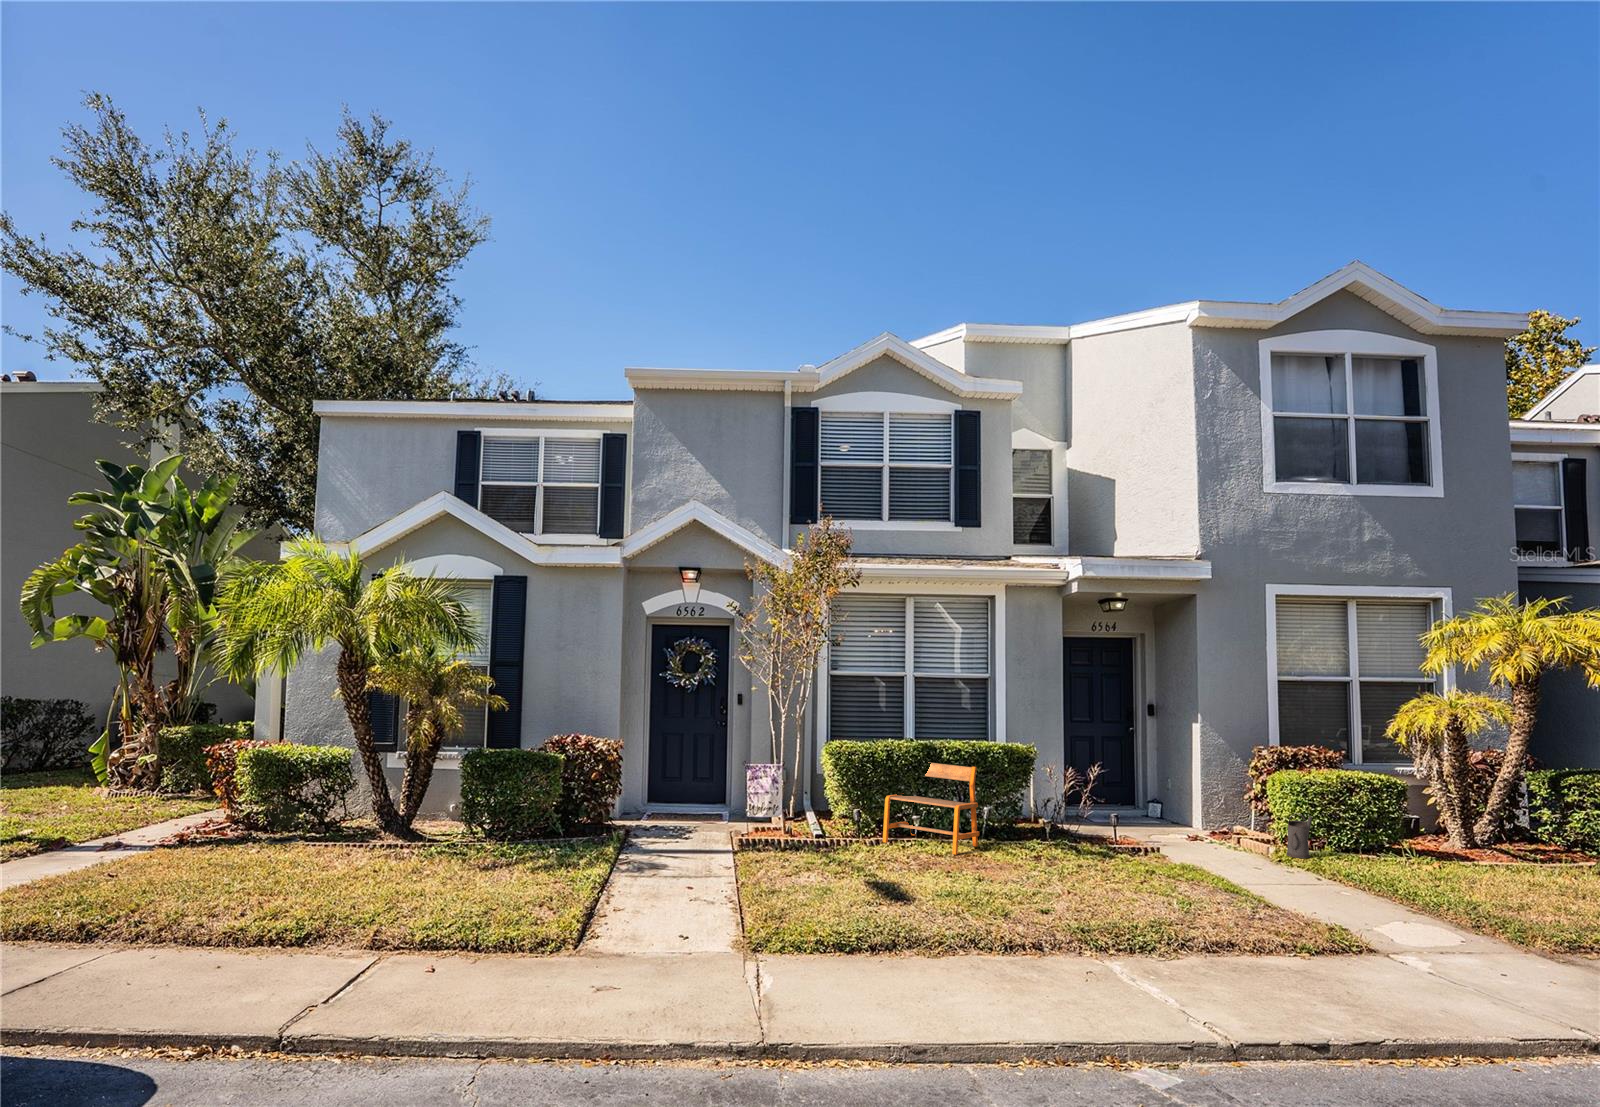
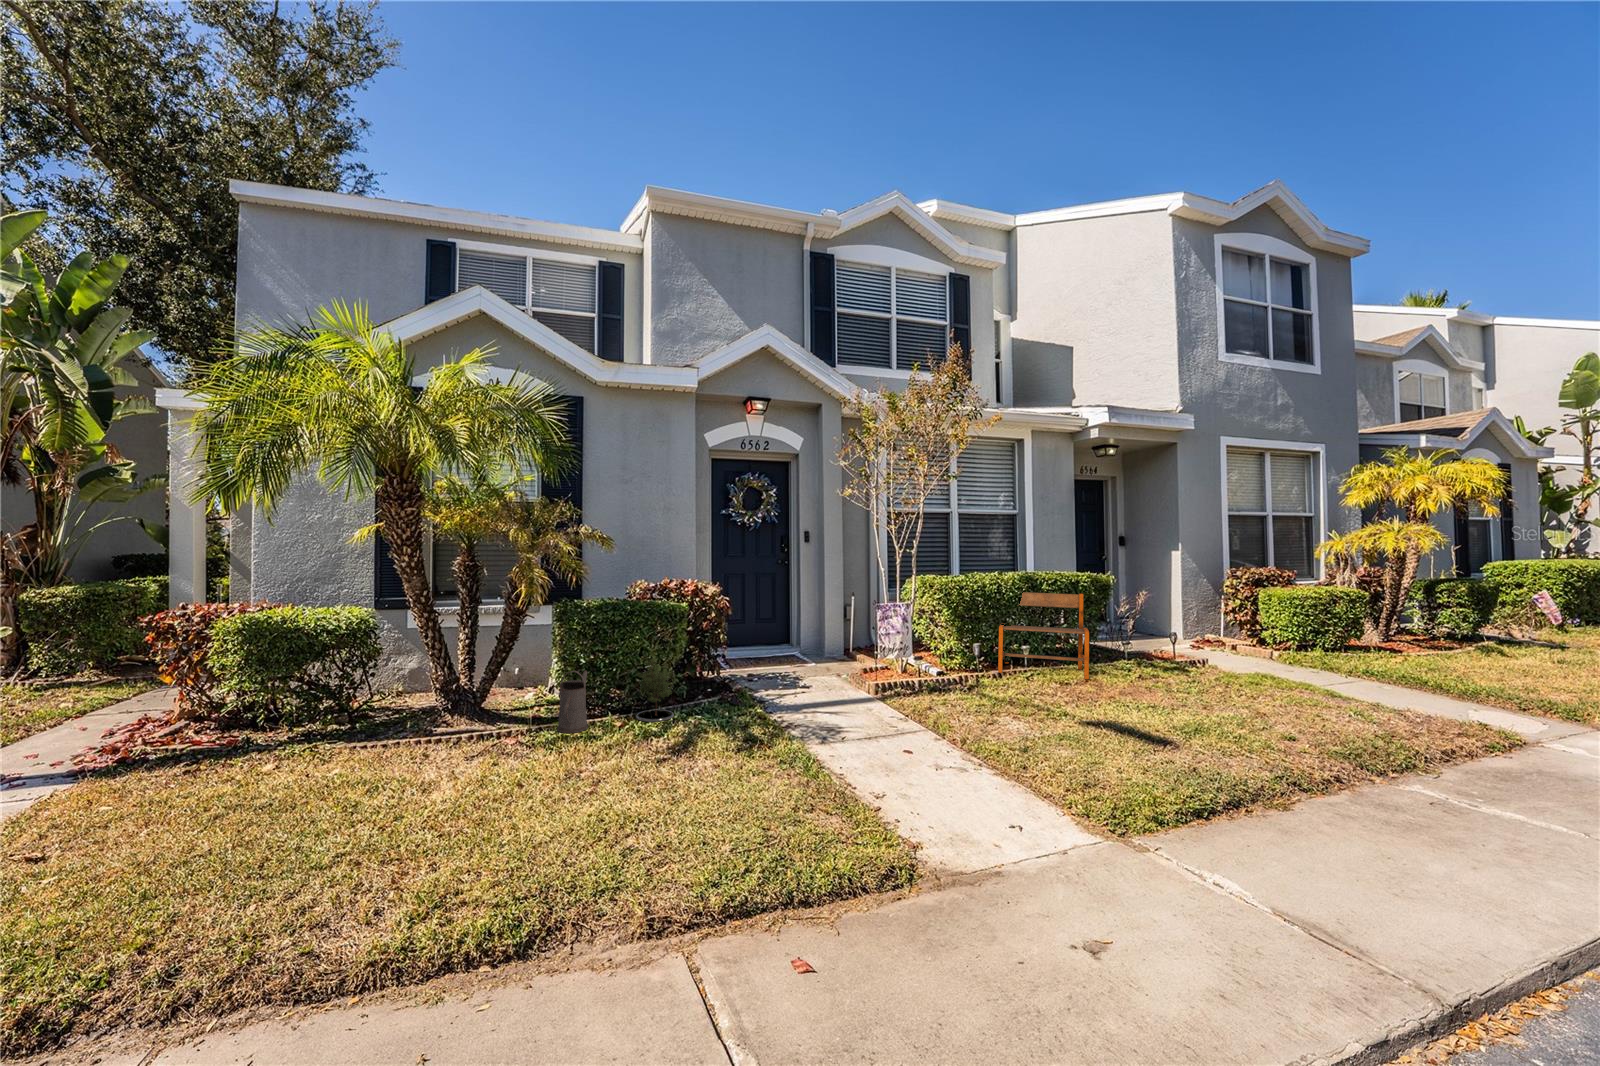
potted tree: present [267,791,299,844] -> present [636,655,674,722]
watering can: present [1286,813,1312,858] -> present [557,670,588,733]

